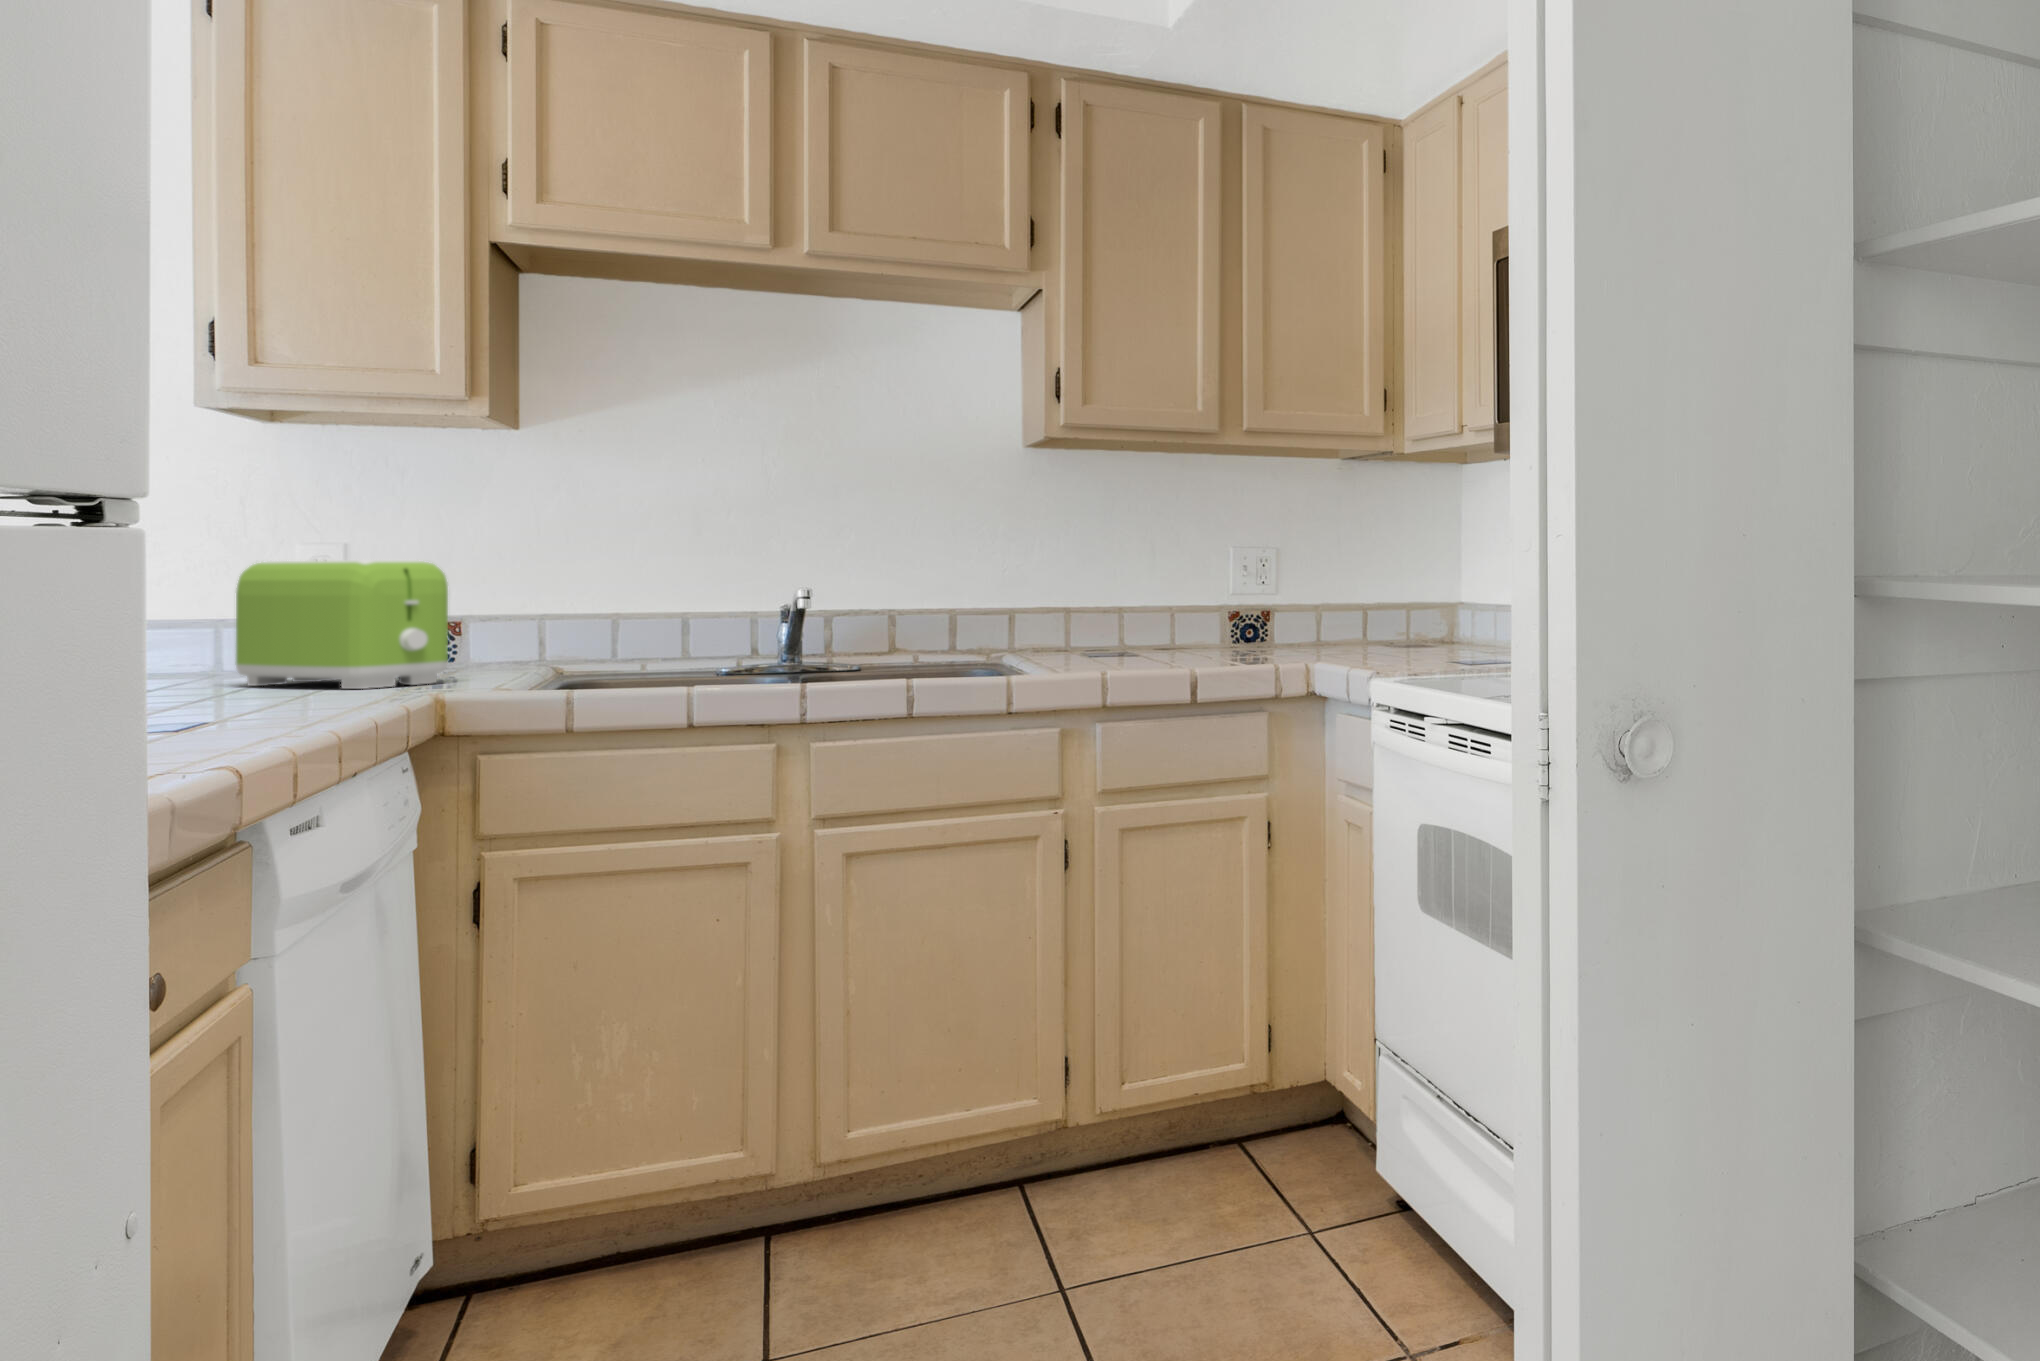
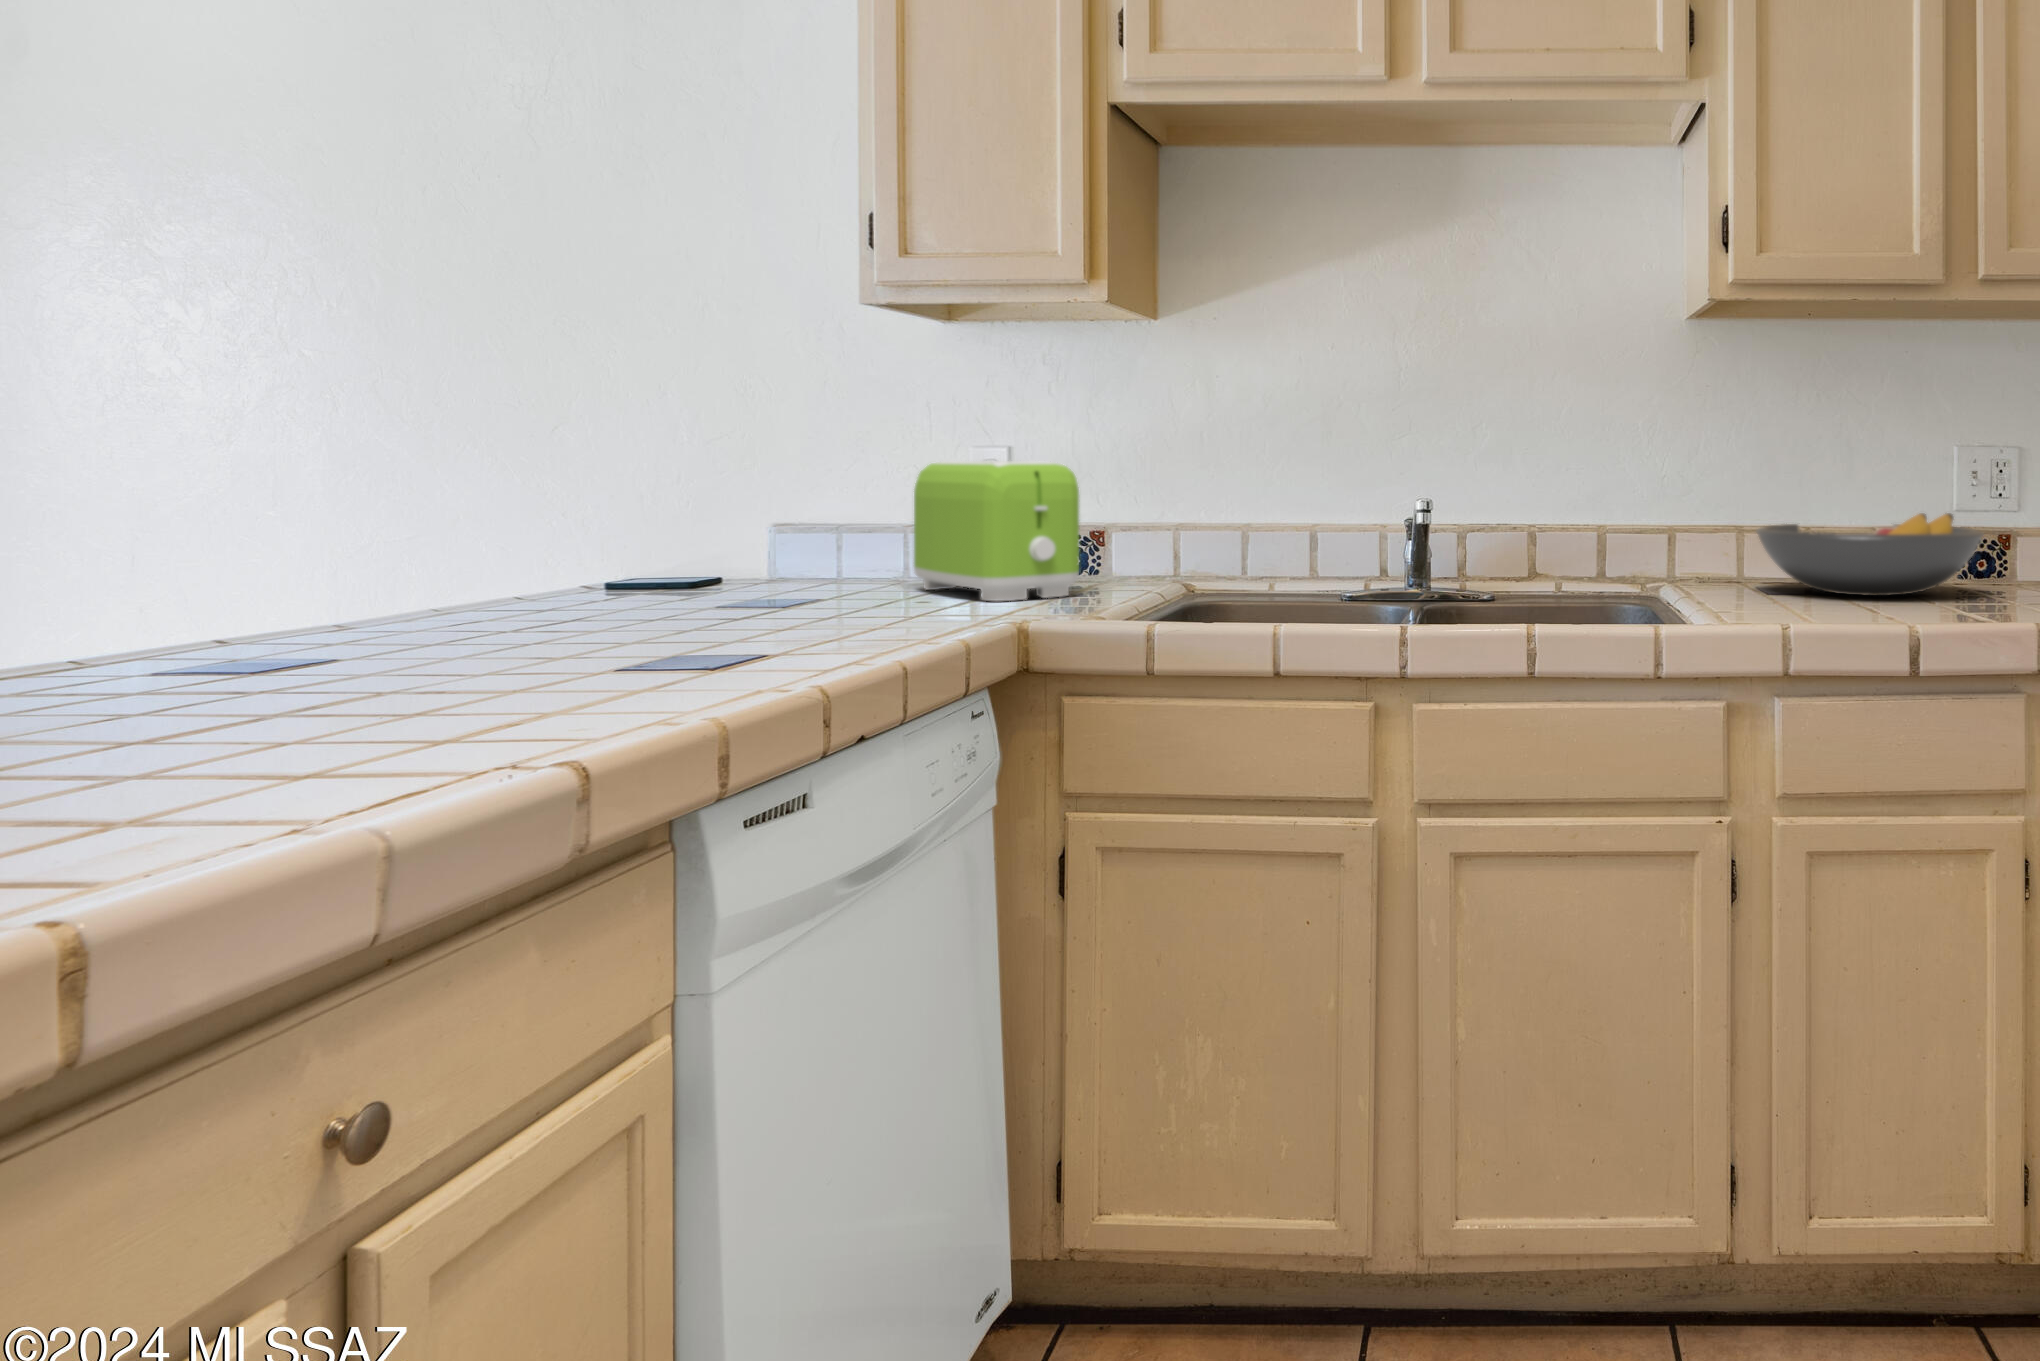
fruit bowl: none [1083,595,1251,656] -> present [1756,513,1984,596]

